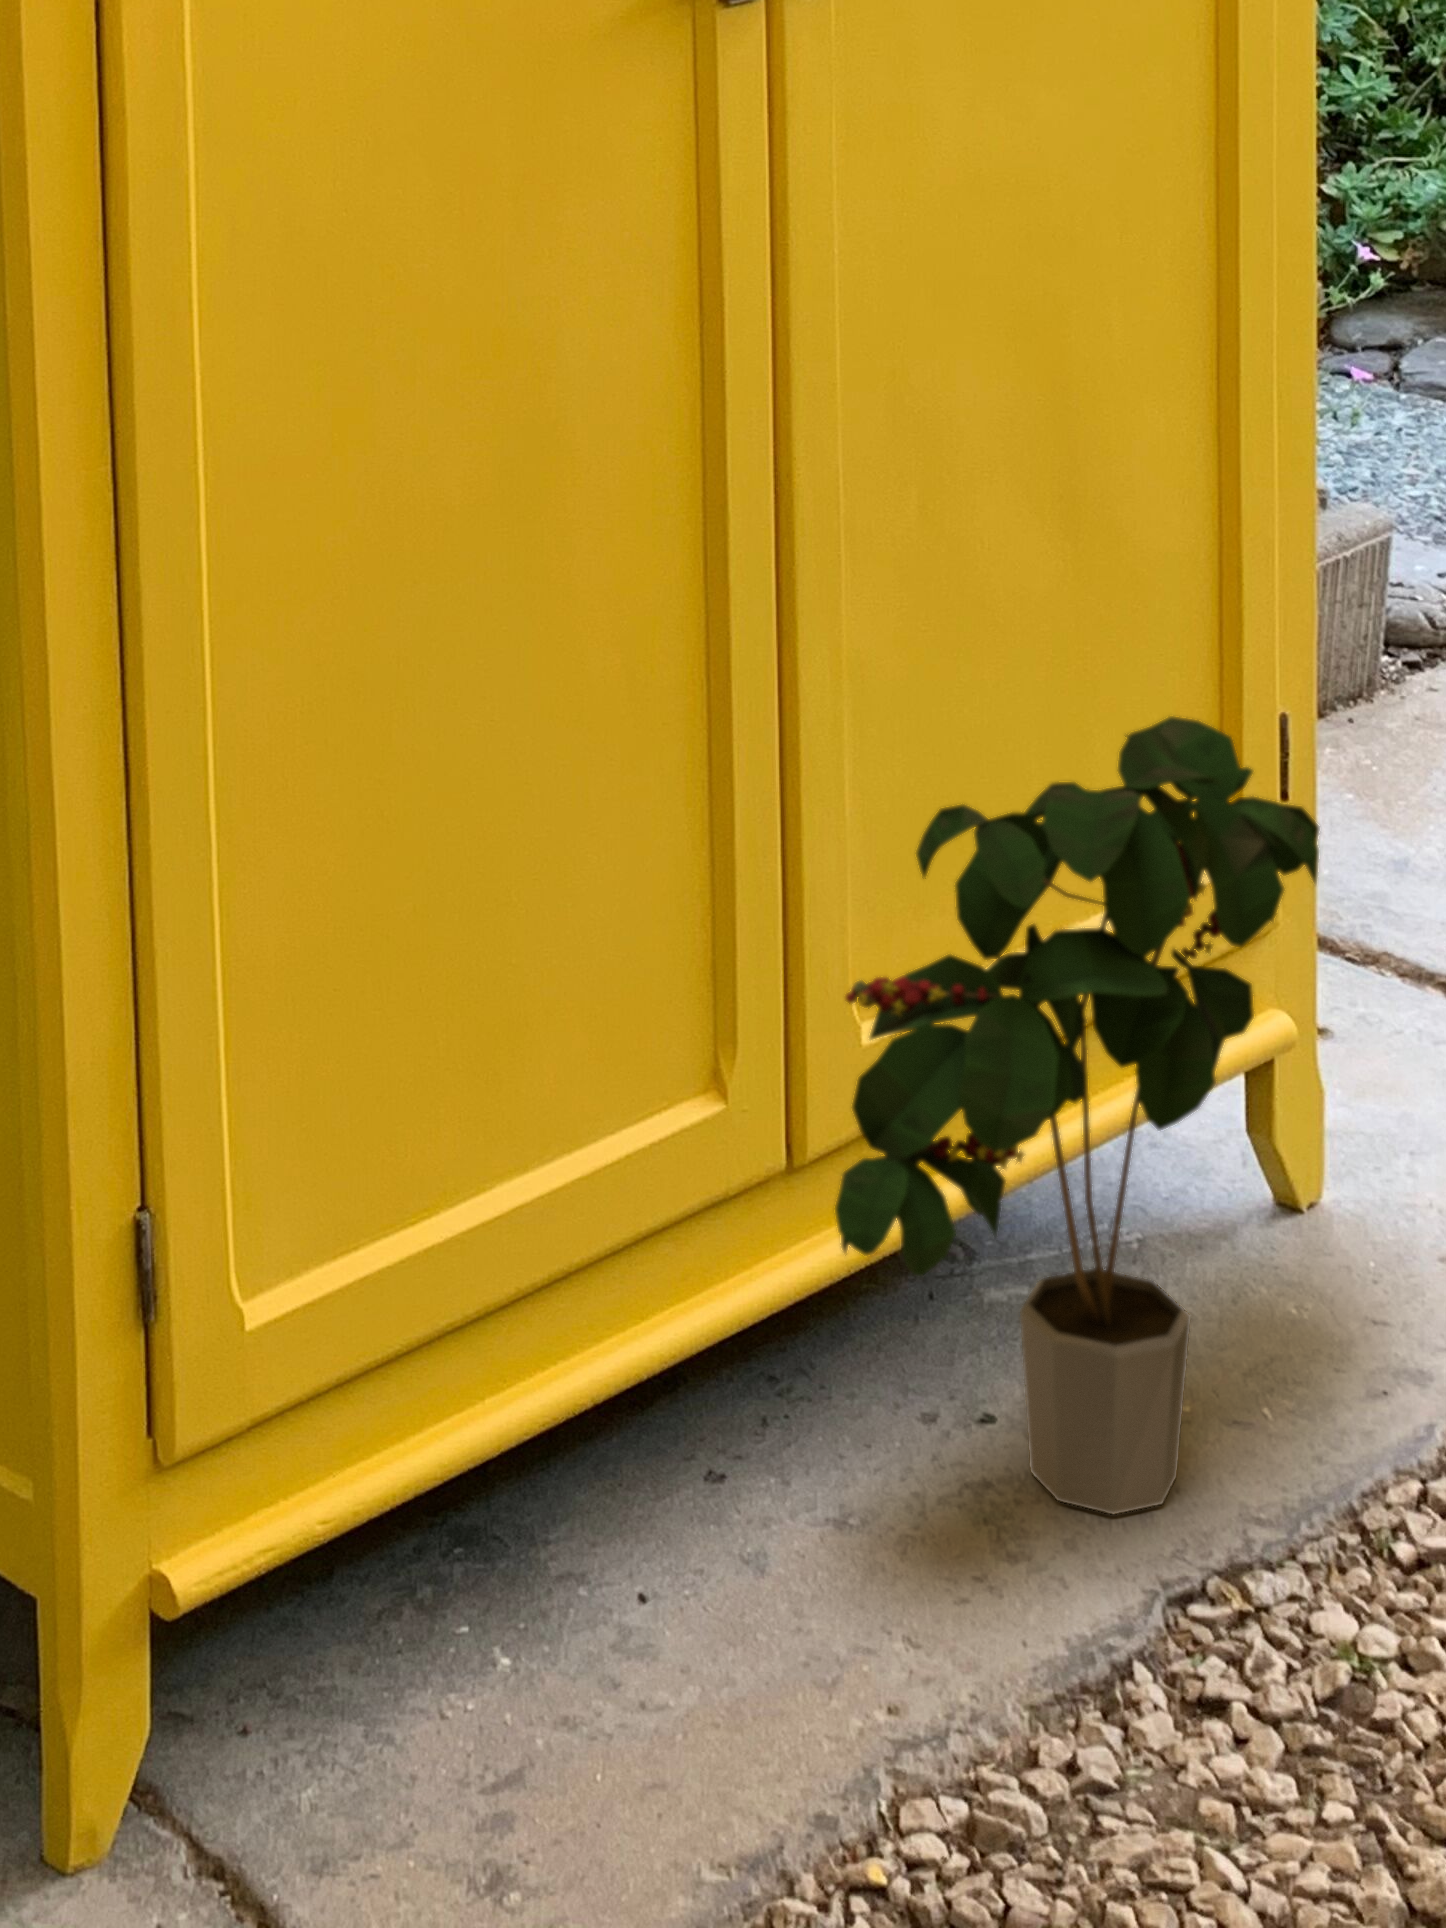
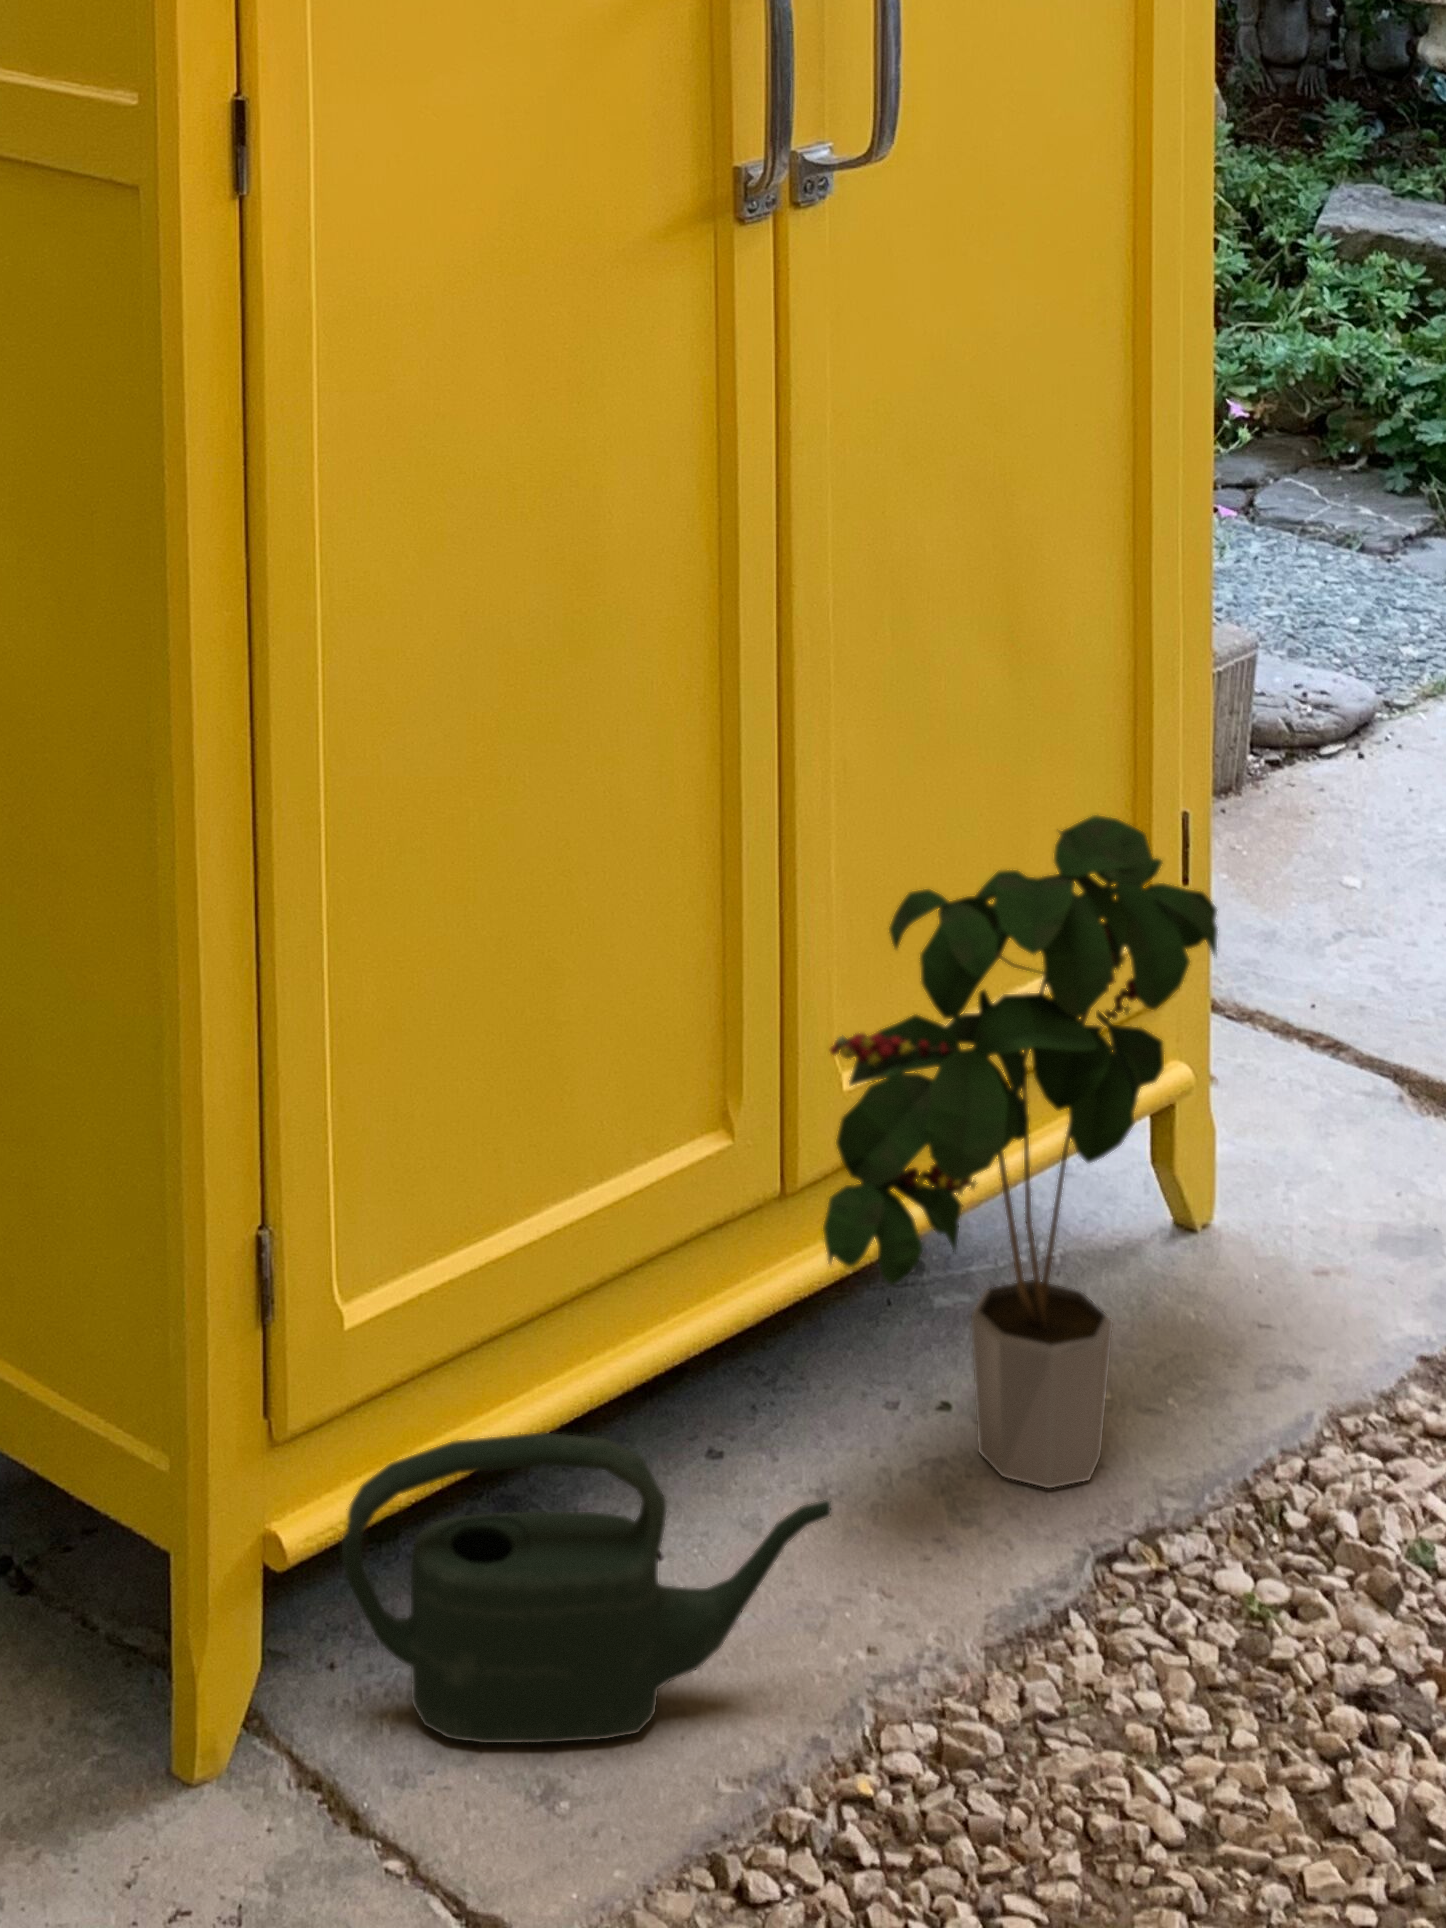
watering can: none [250,1454,839,1821] -> present [342,1432,831,1743]

